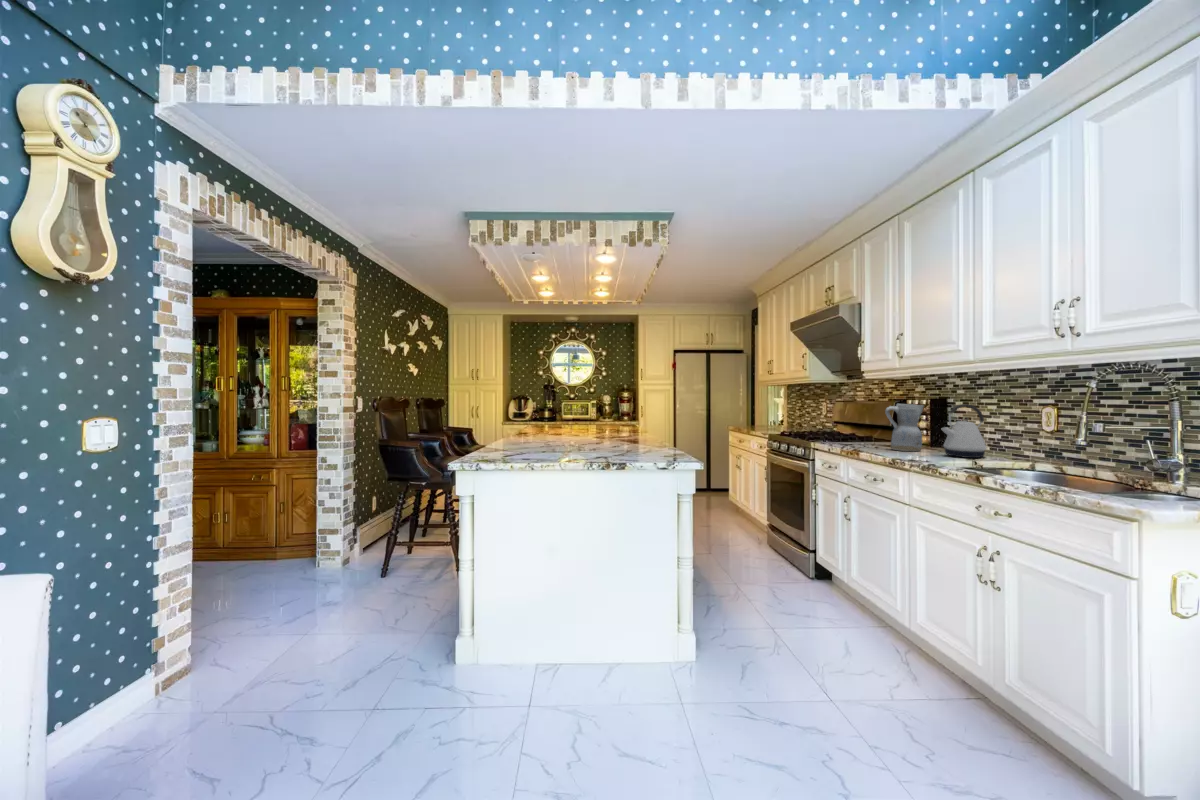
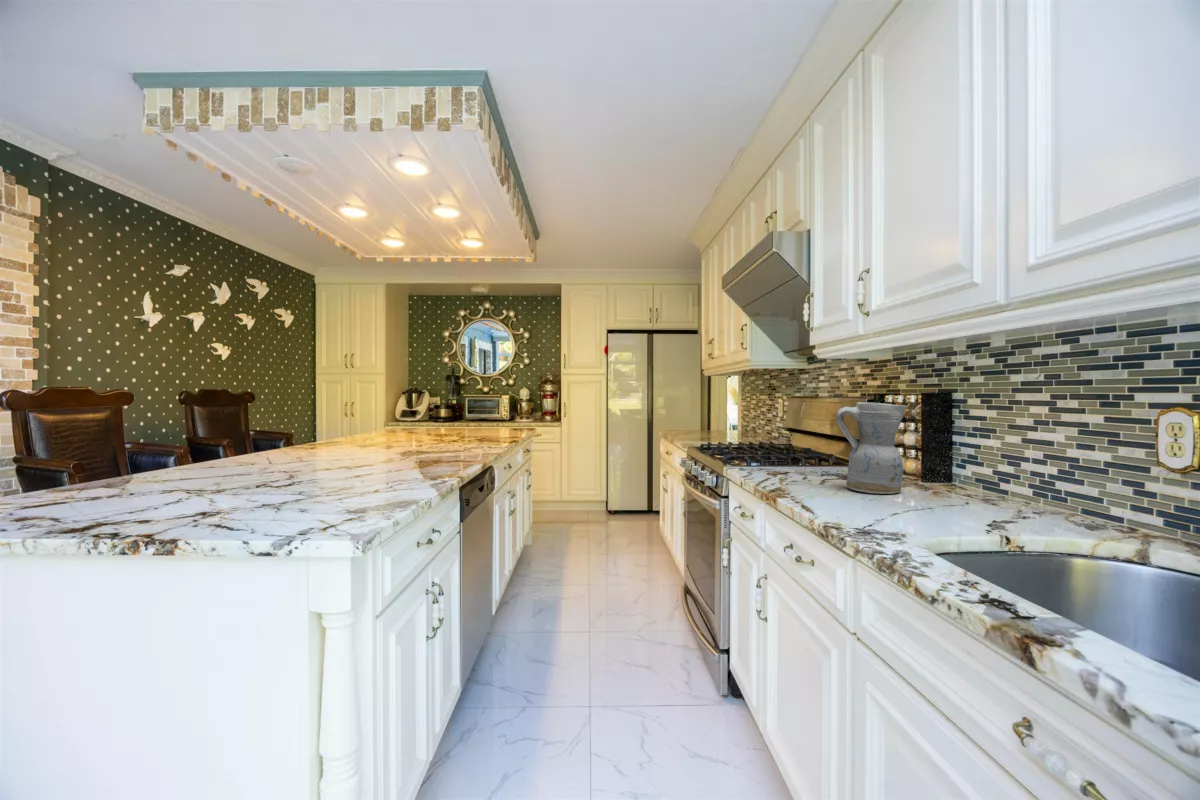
kettle: present [942,404,986,458] -> none [932,403,1026,519]

